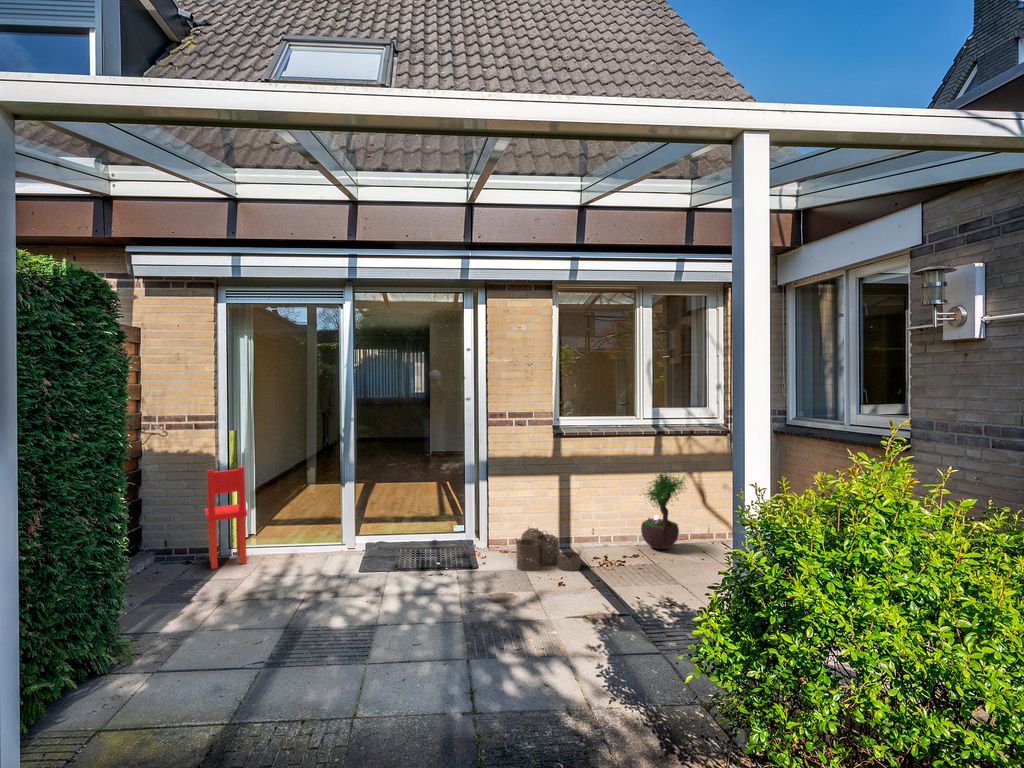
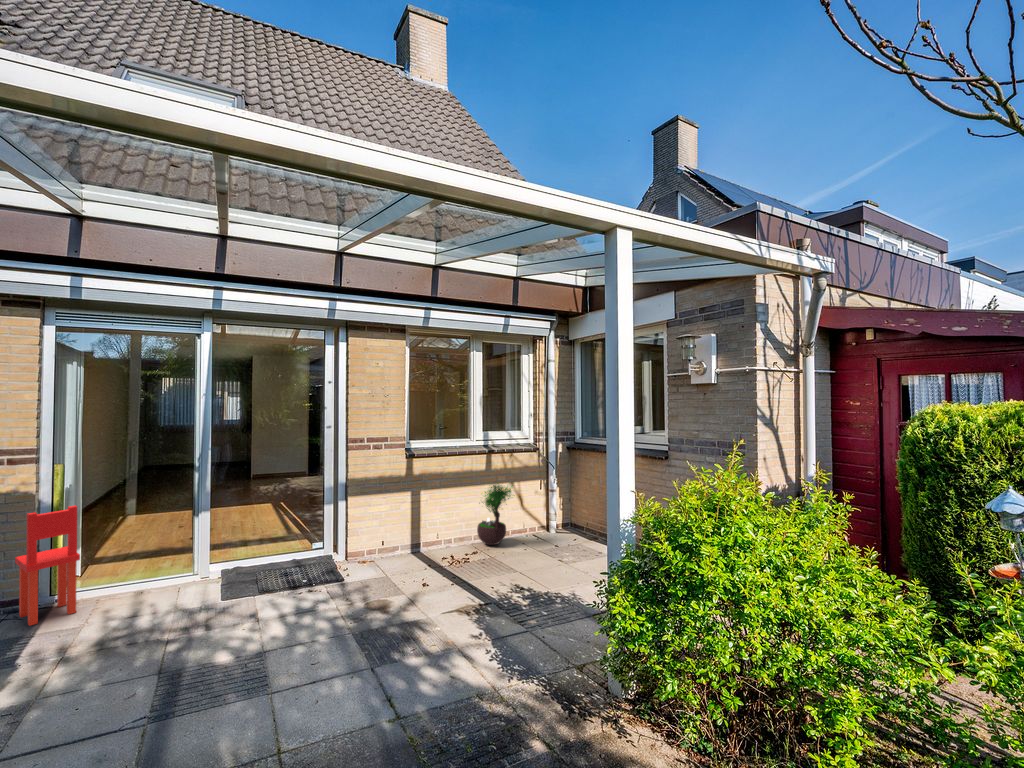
woven basket: present [516,528,580,571] -> none [378,538,437,578]

